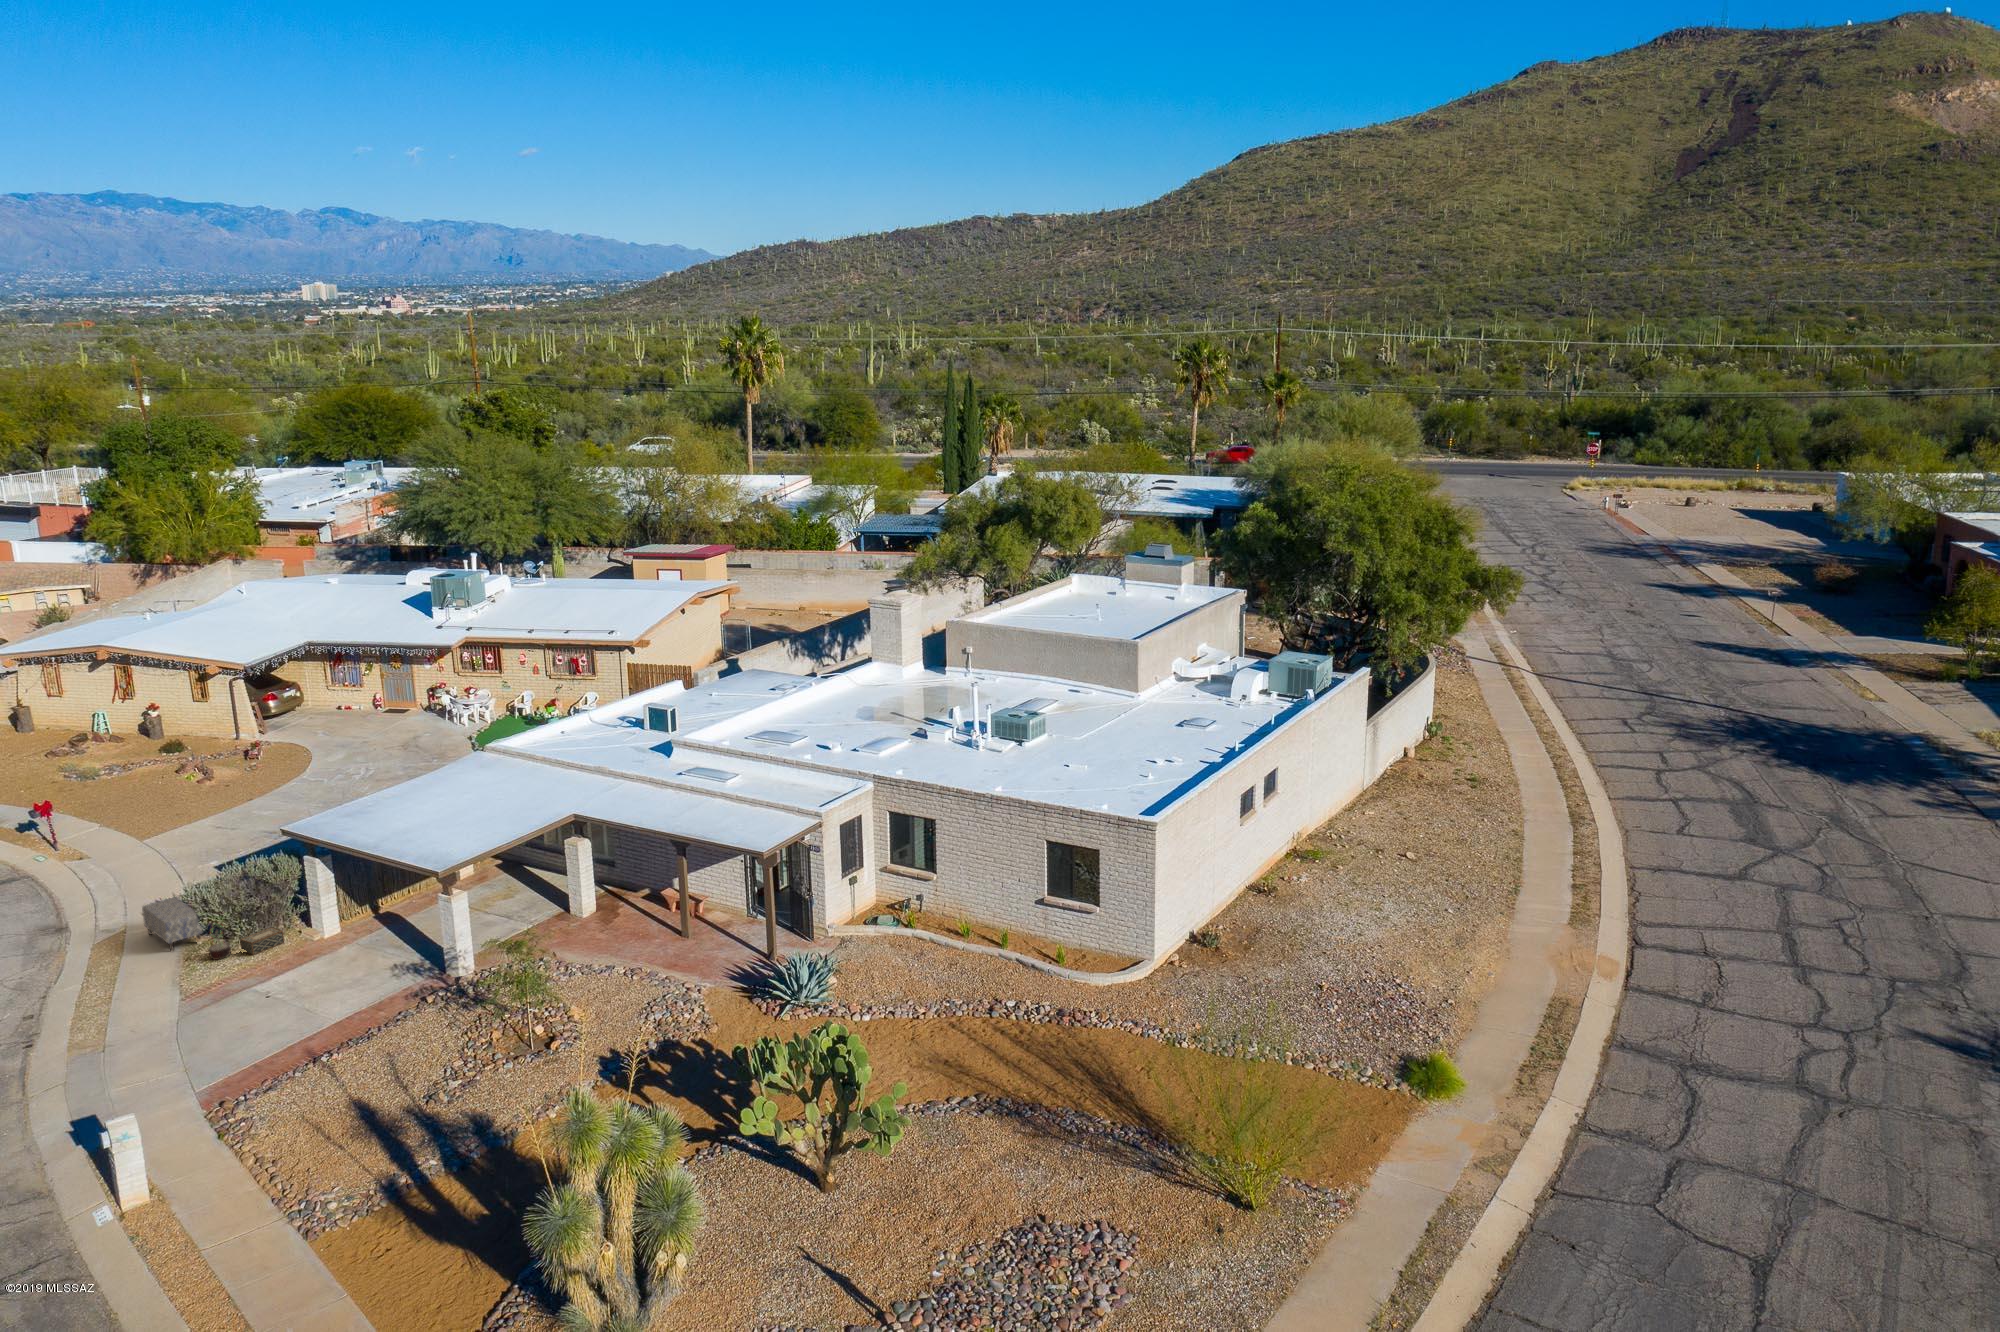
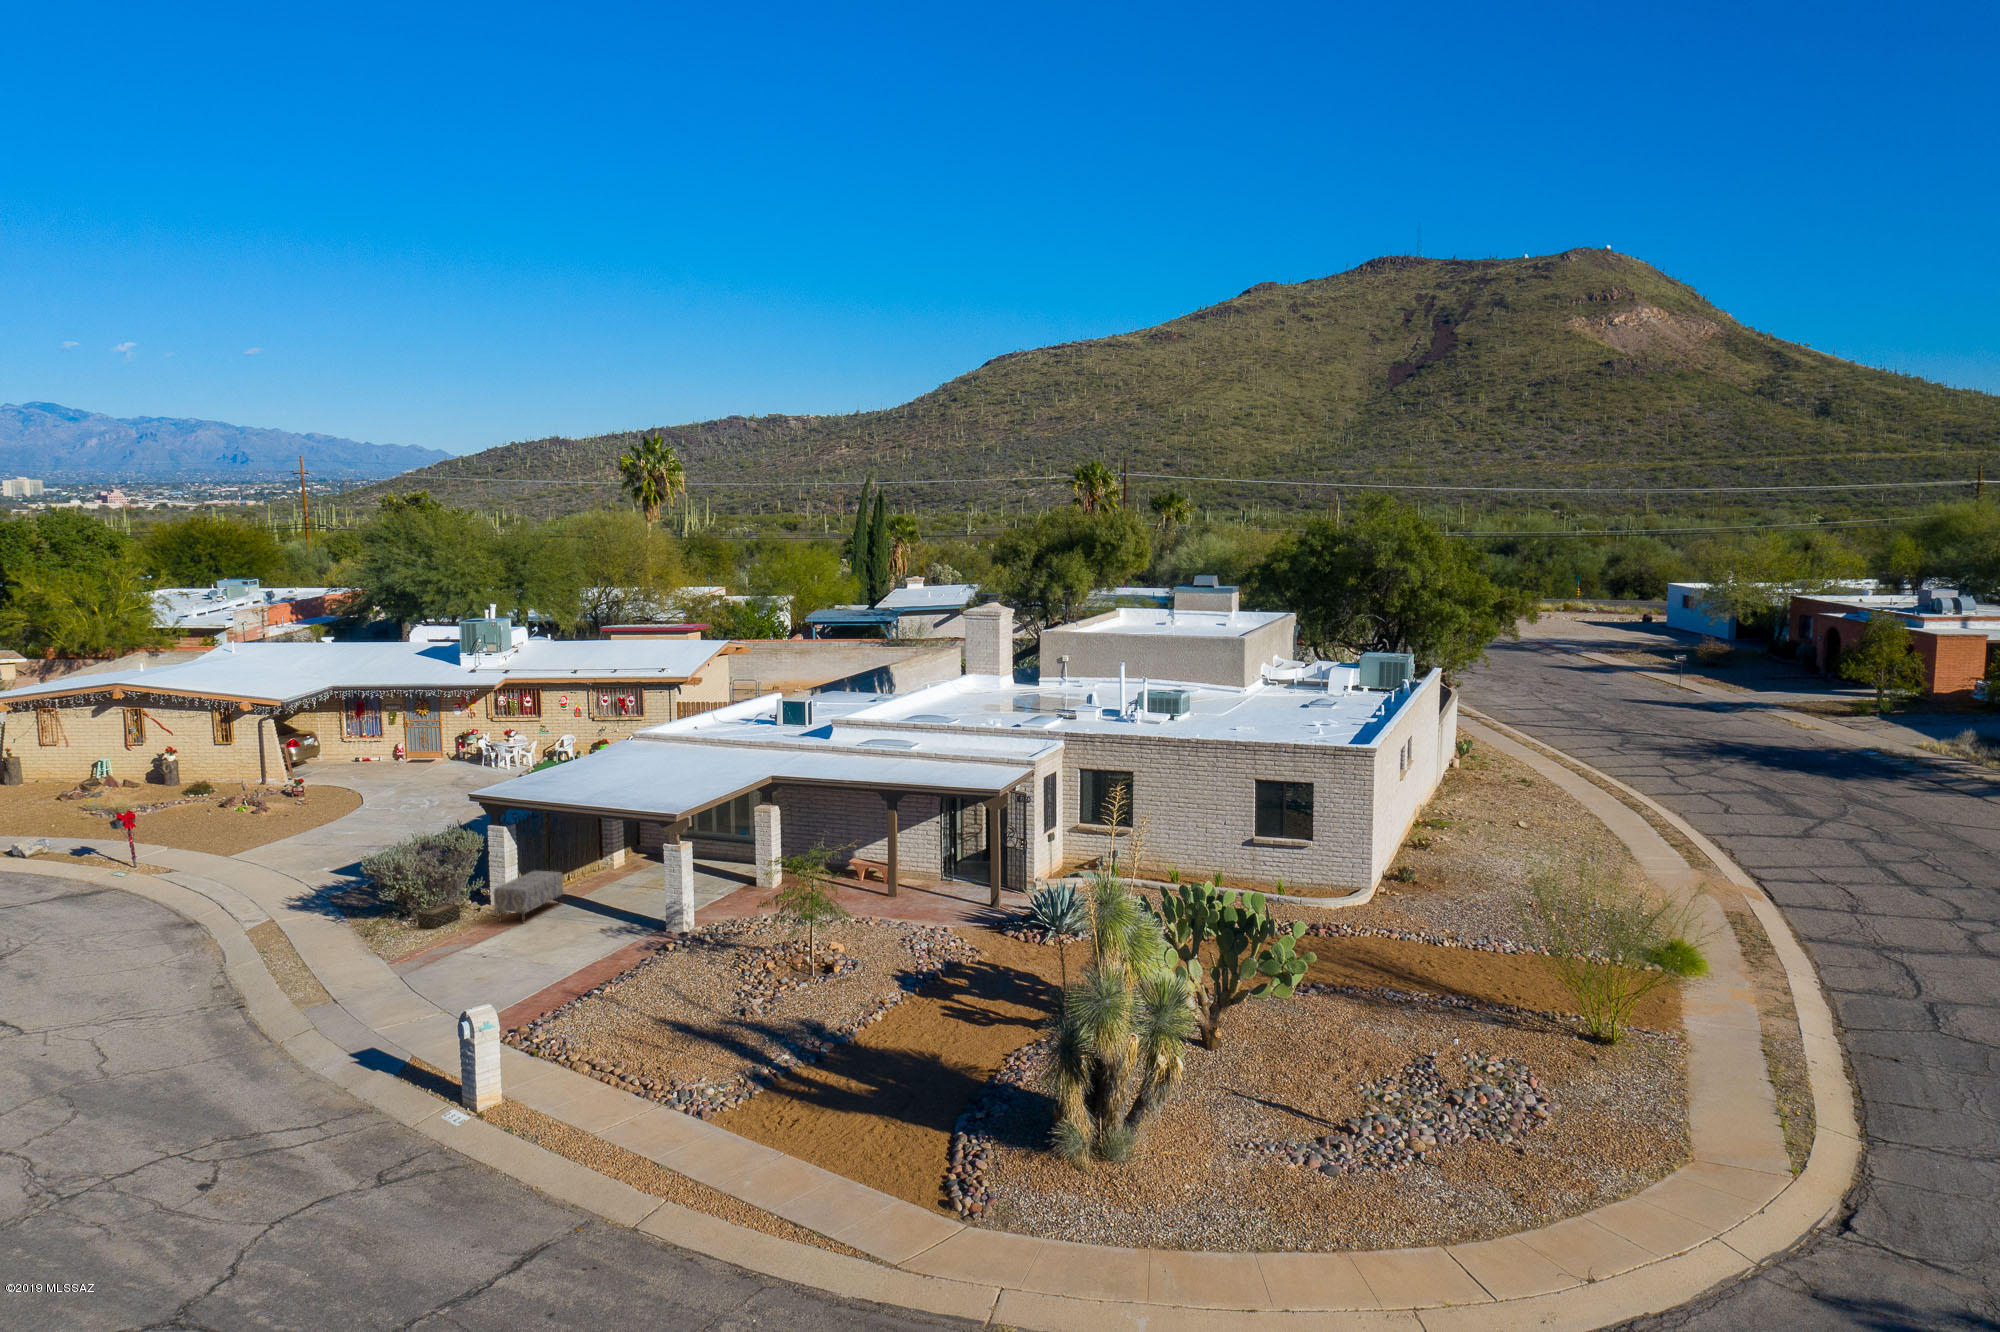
bench: present [142,897,202,951] -> present [494,871,564,923]
decorative plant: present [209,925,231,960] -> none [386,894,409,934]

